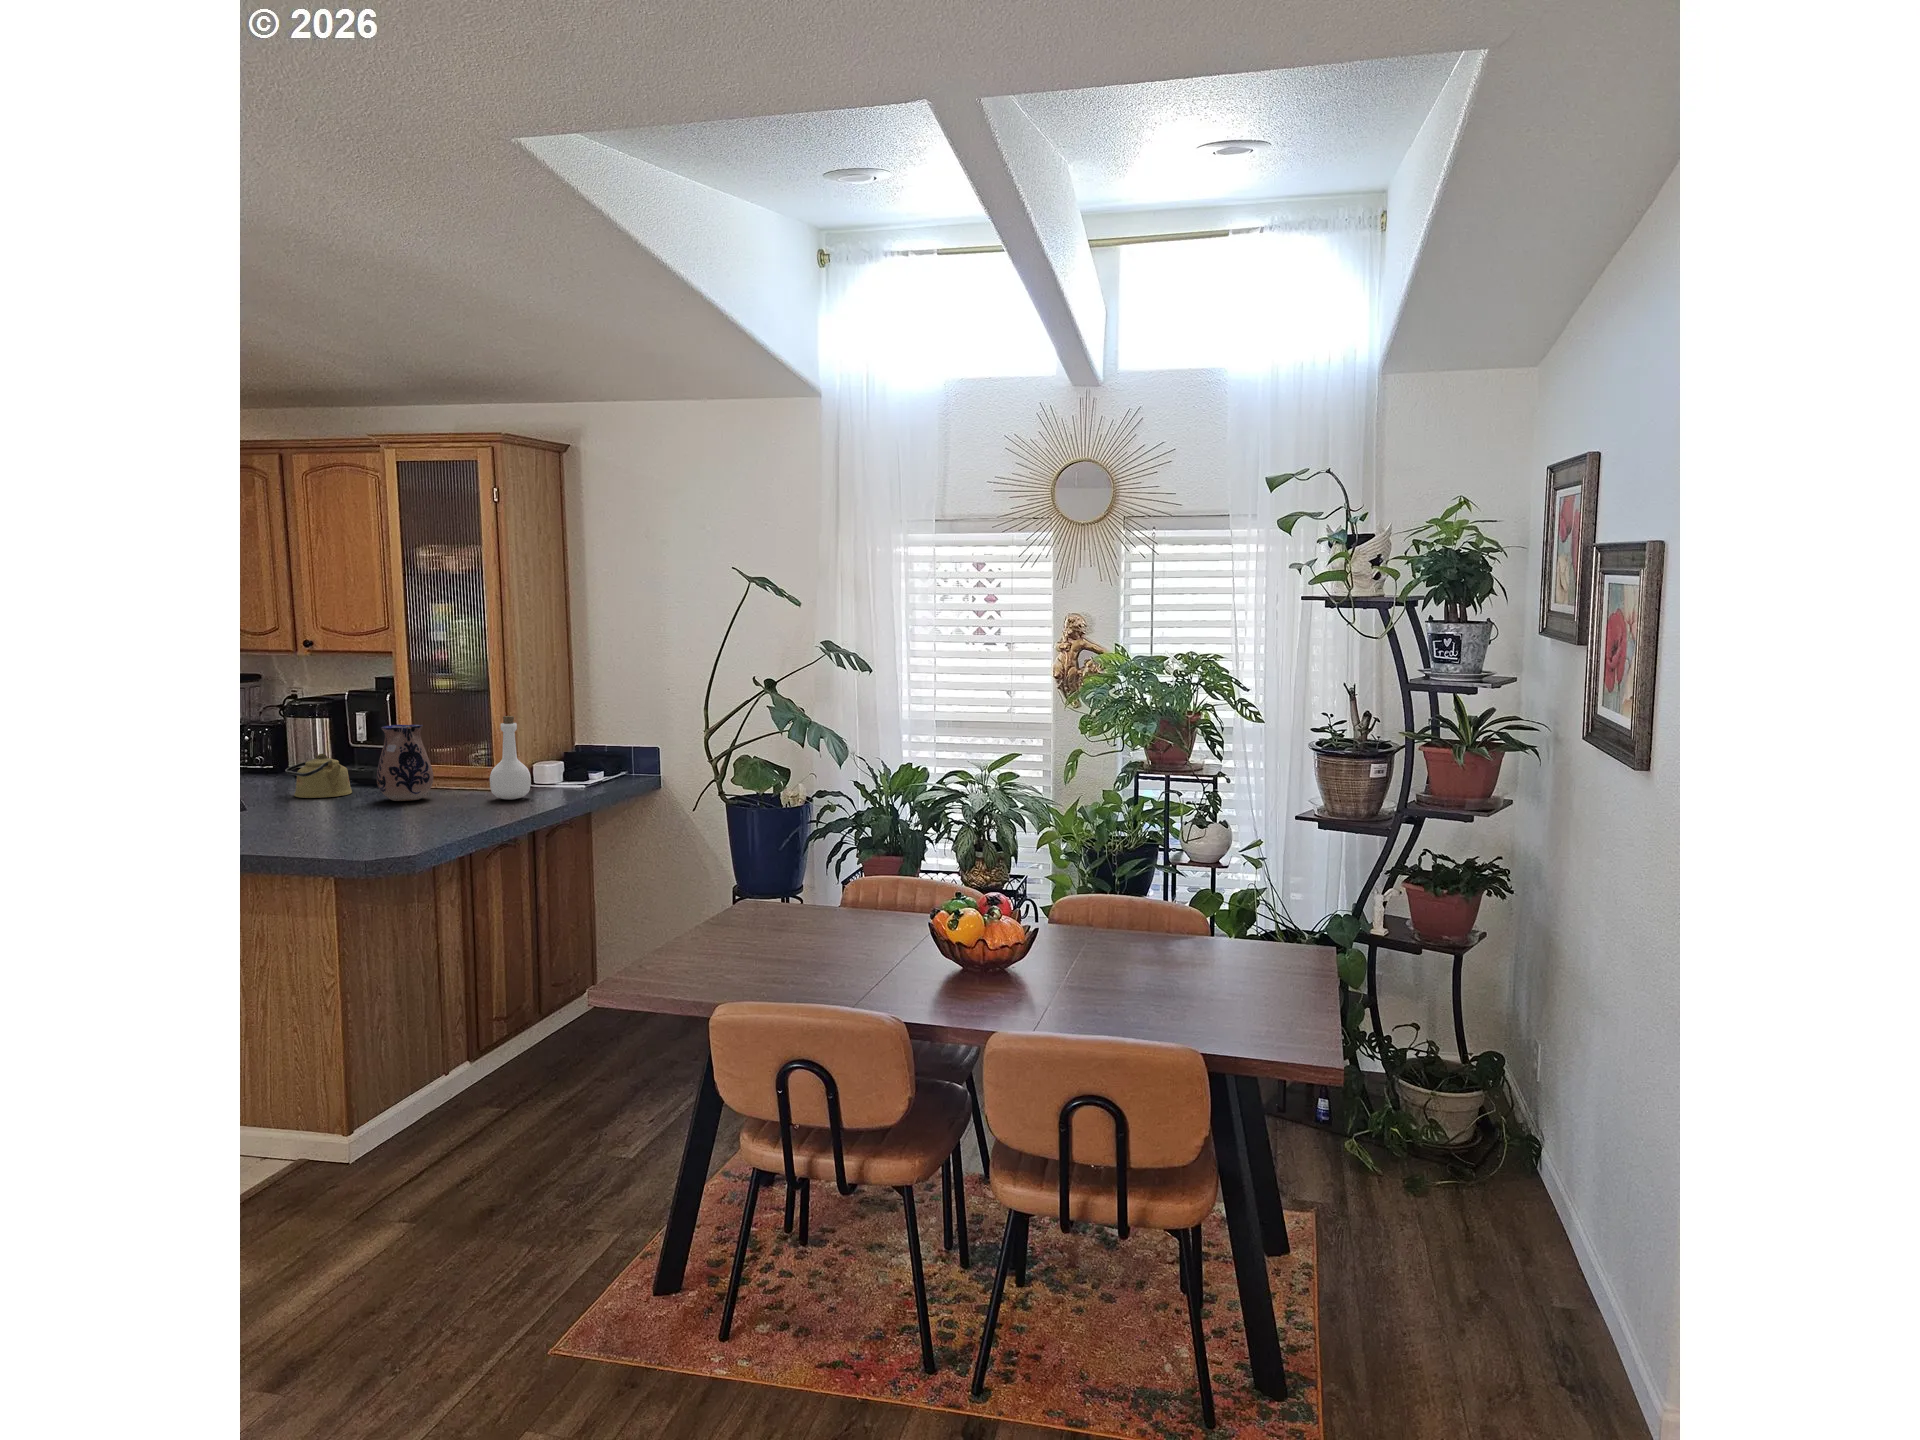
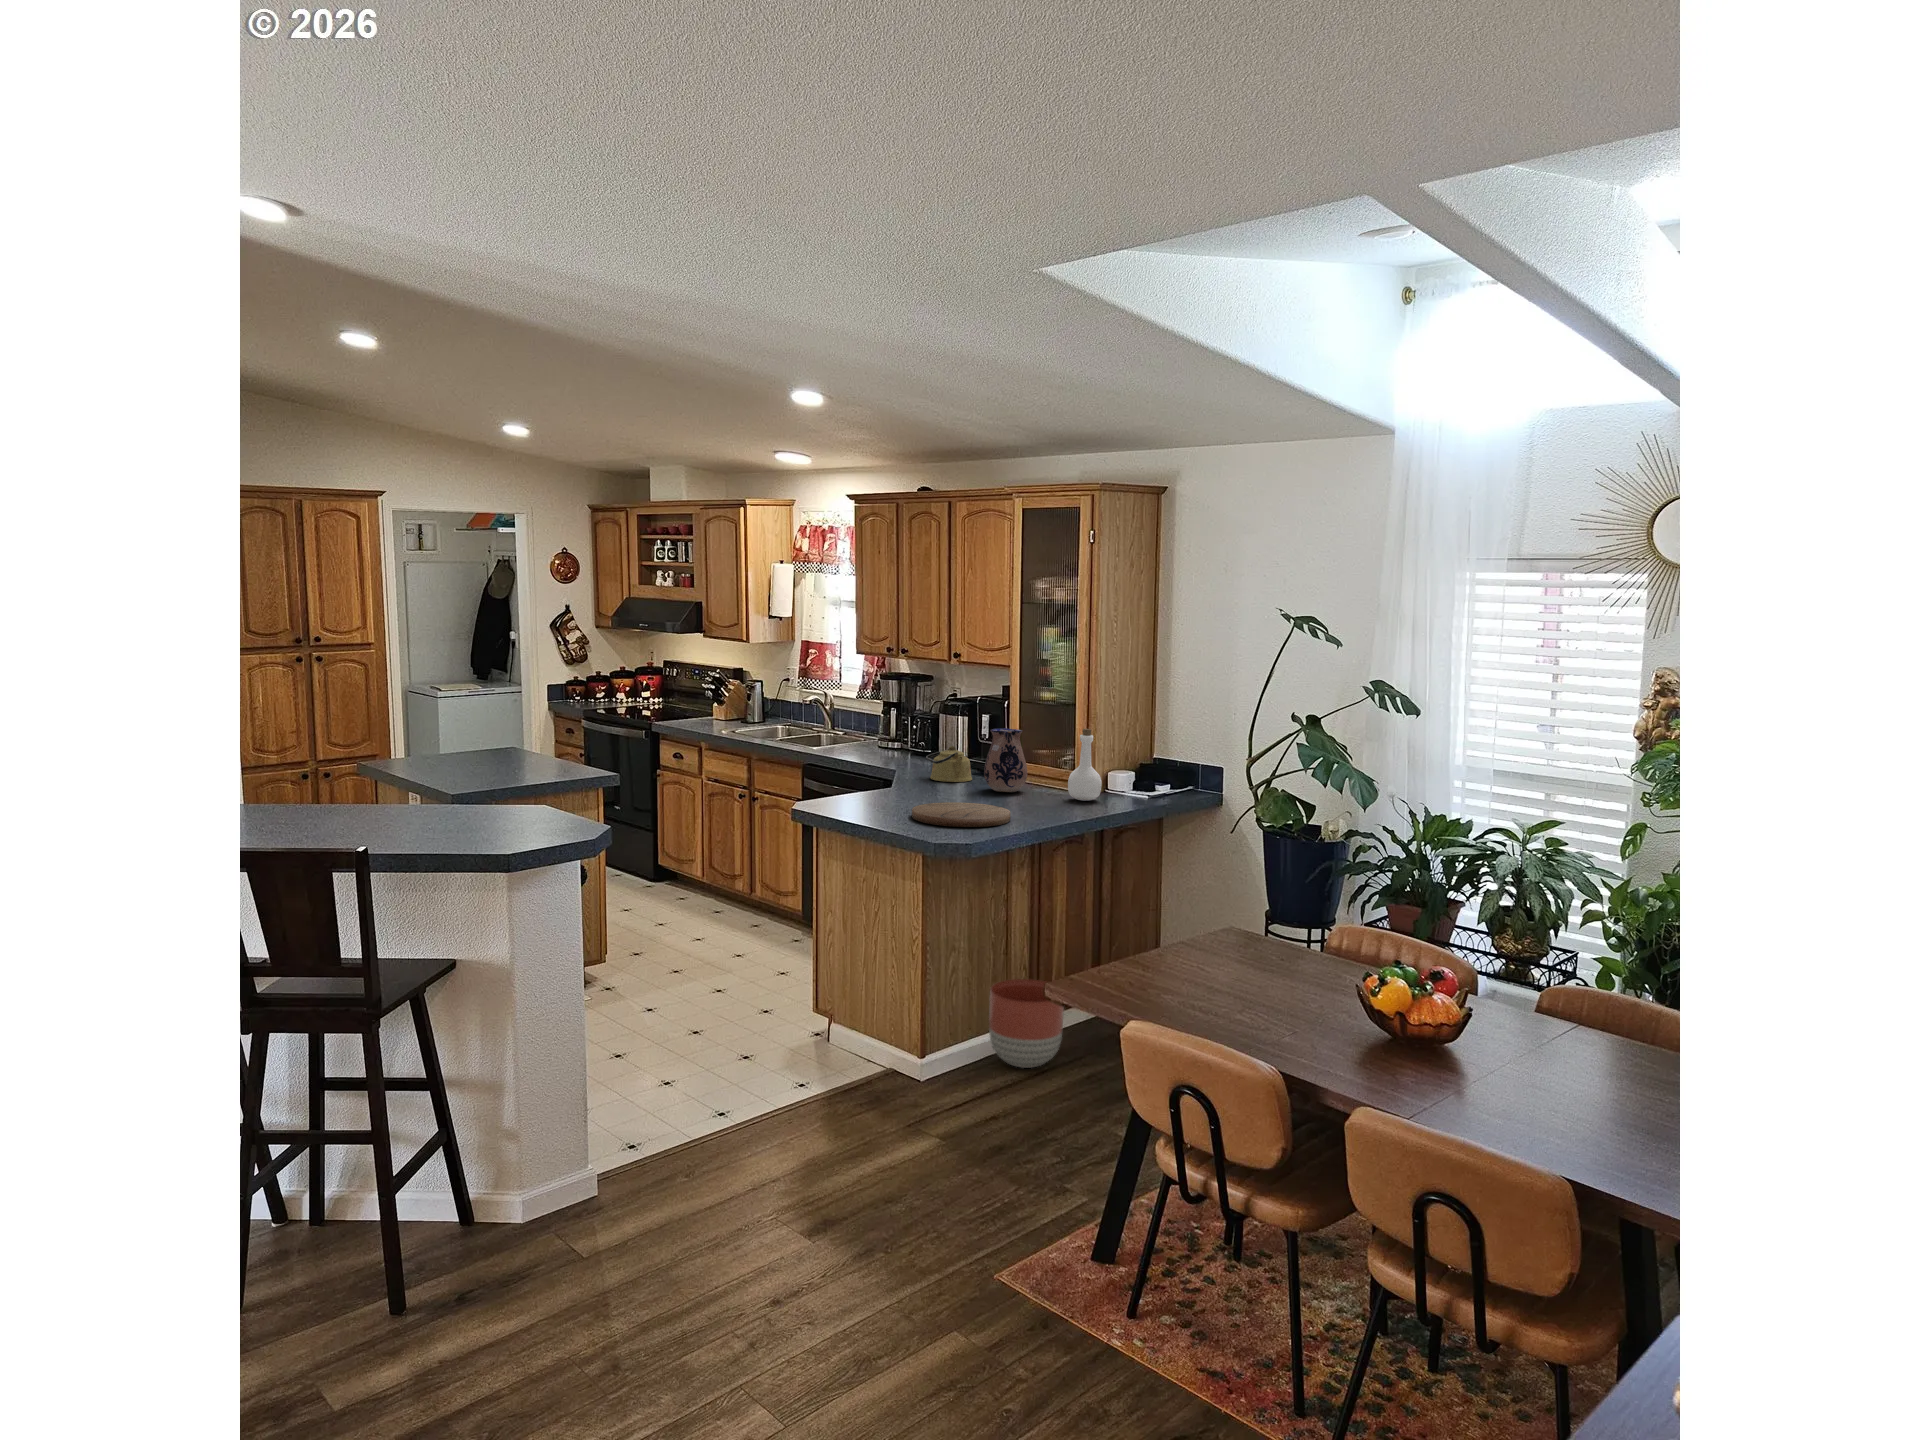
cutting board: none [308,815,441,844] -> present [912,802,1010,827]
planter: none [431,1014,525,1119] -> present [989,979,1064,1068]

